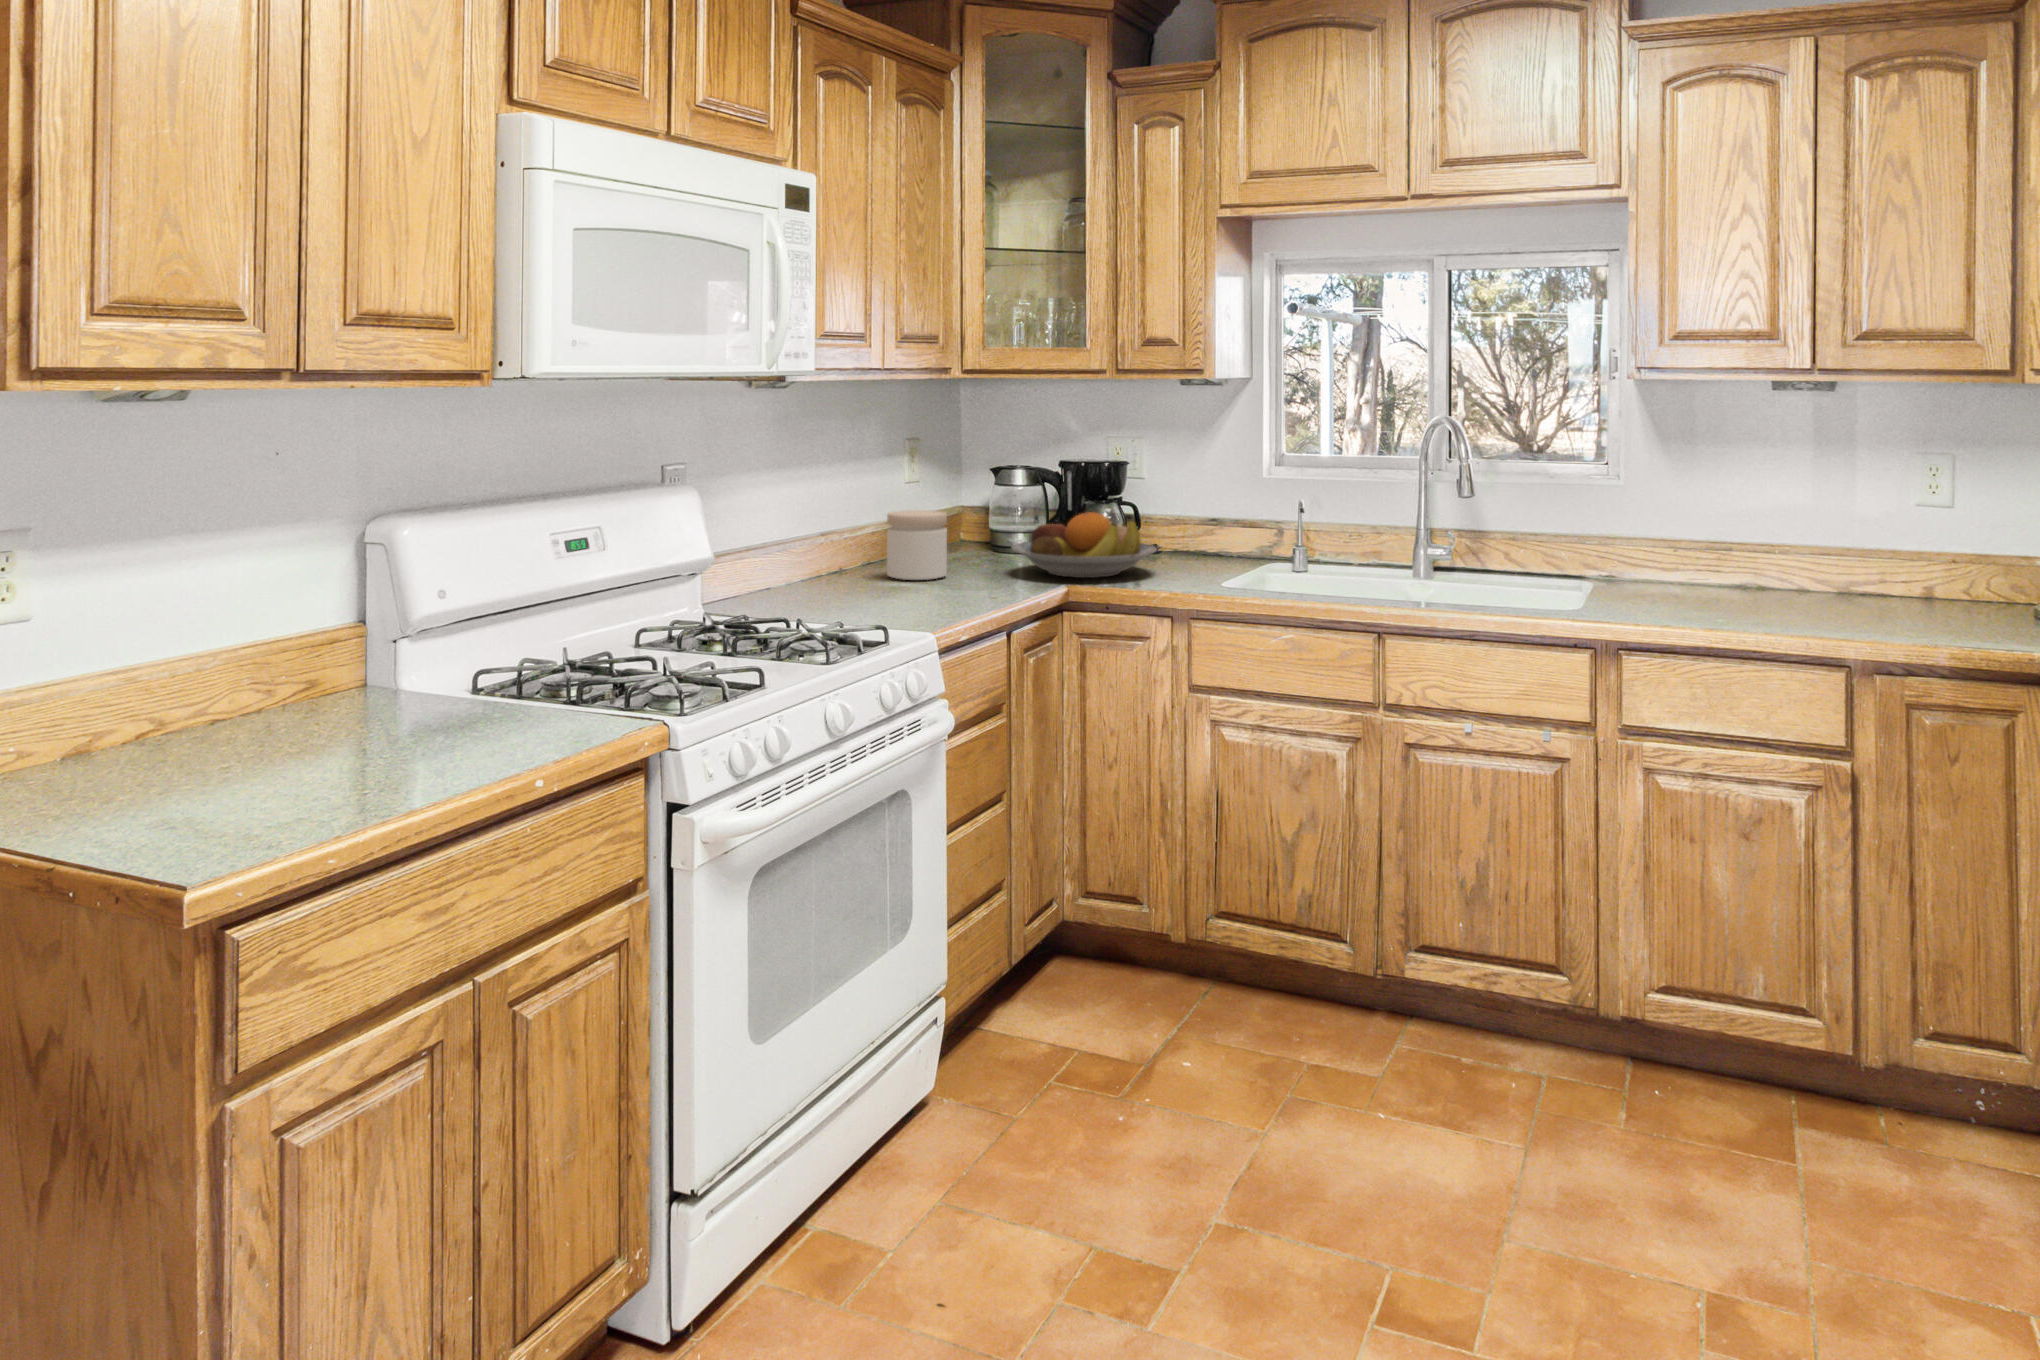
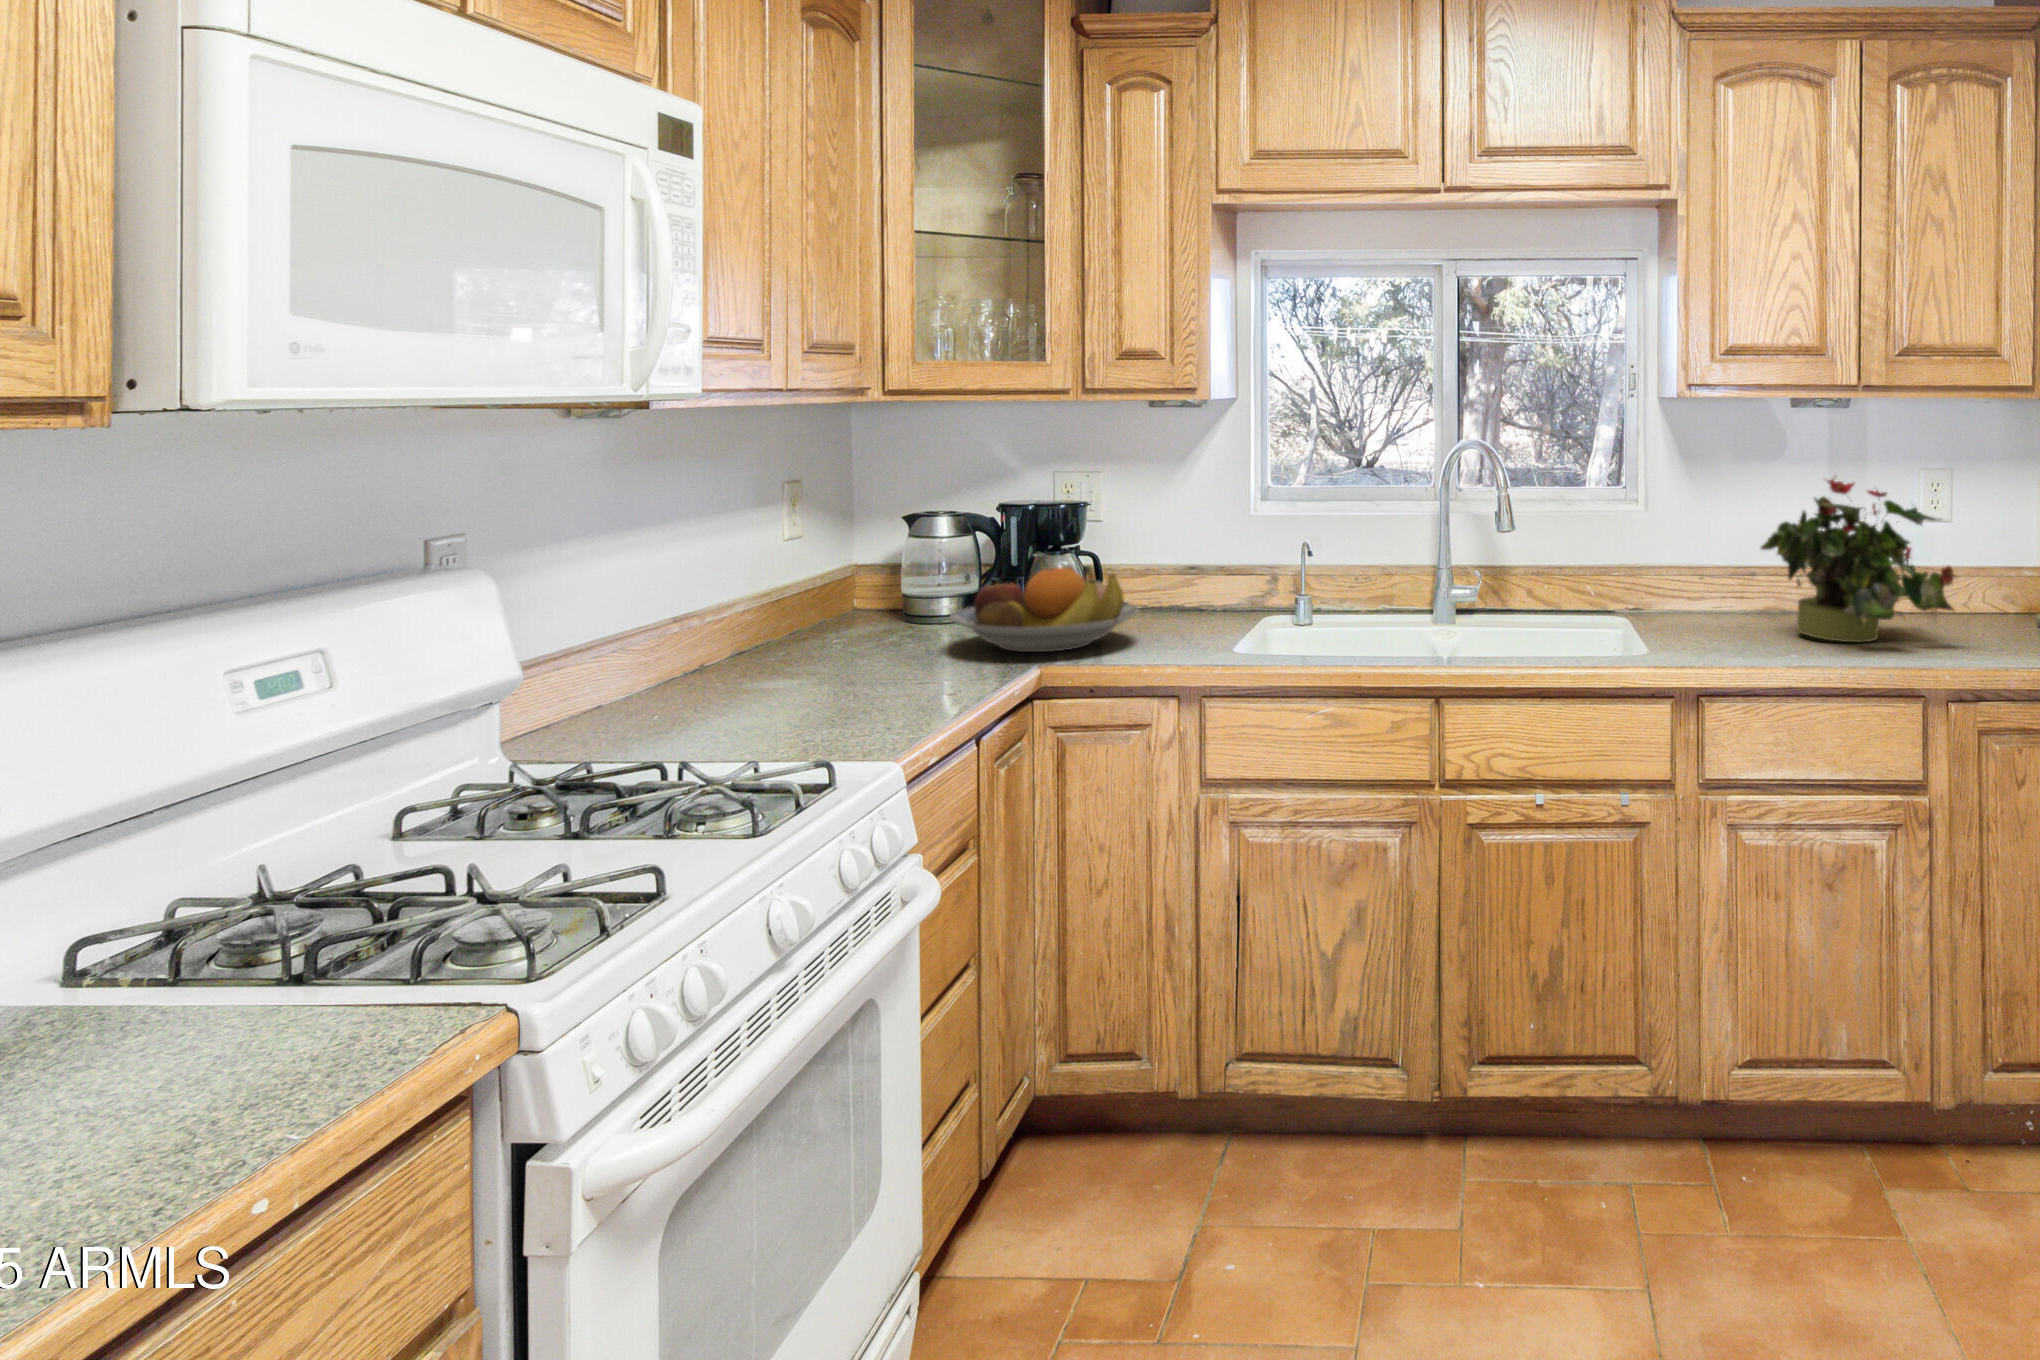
potted plant: none [1716,460,1908,618] -> present [1761,476,1954,642]
jar: present [887,510,947,580] -> none [777,577,864,674]

